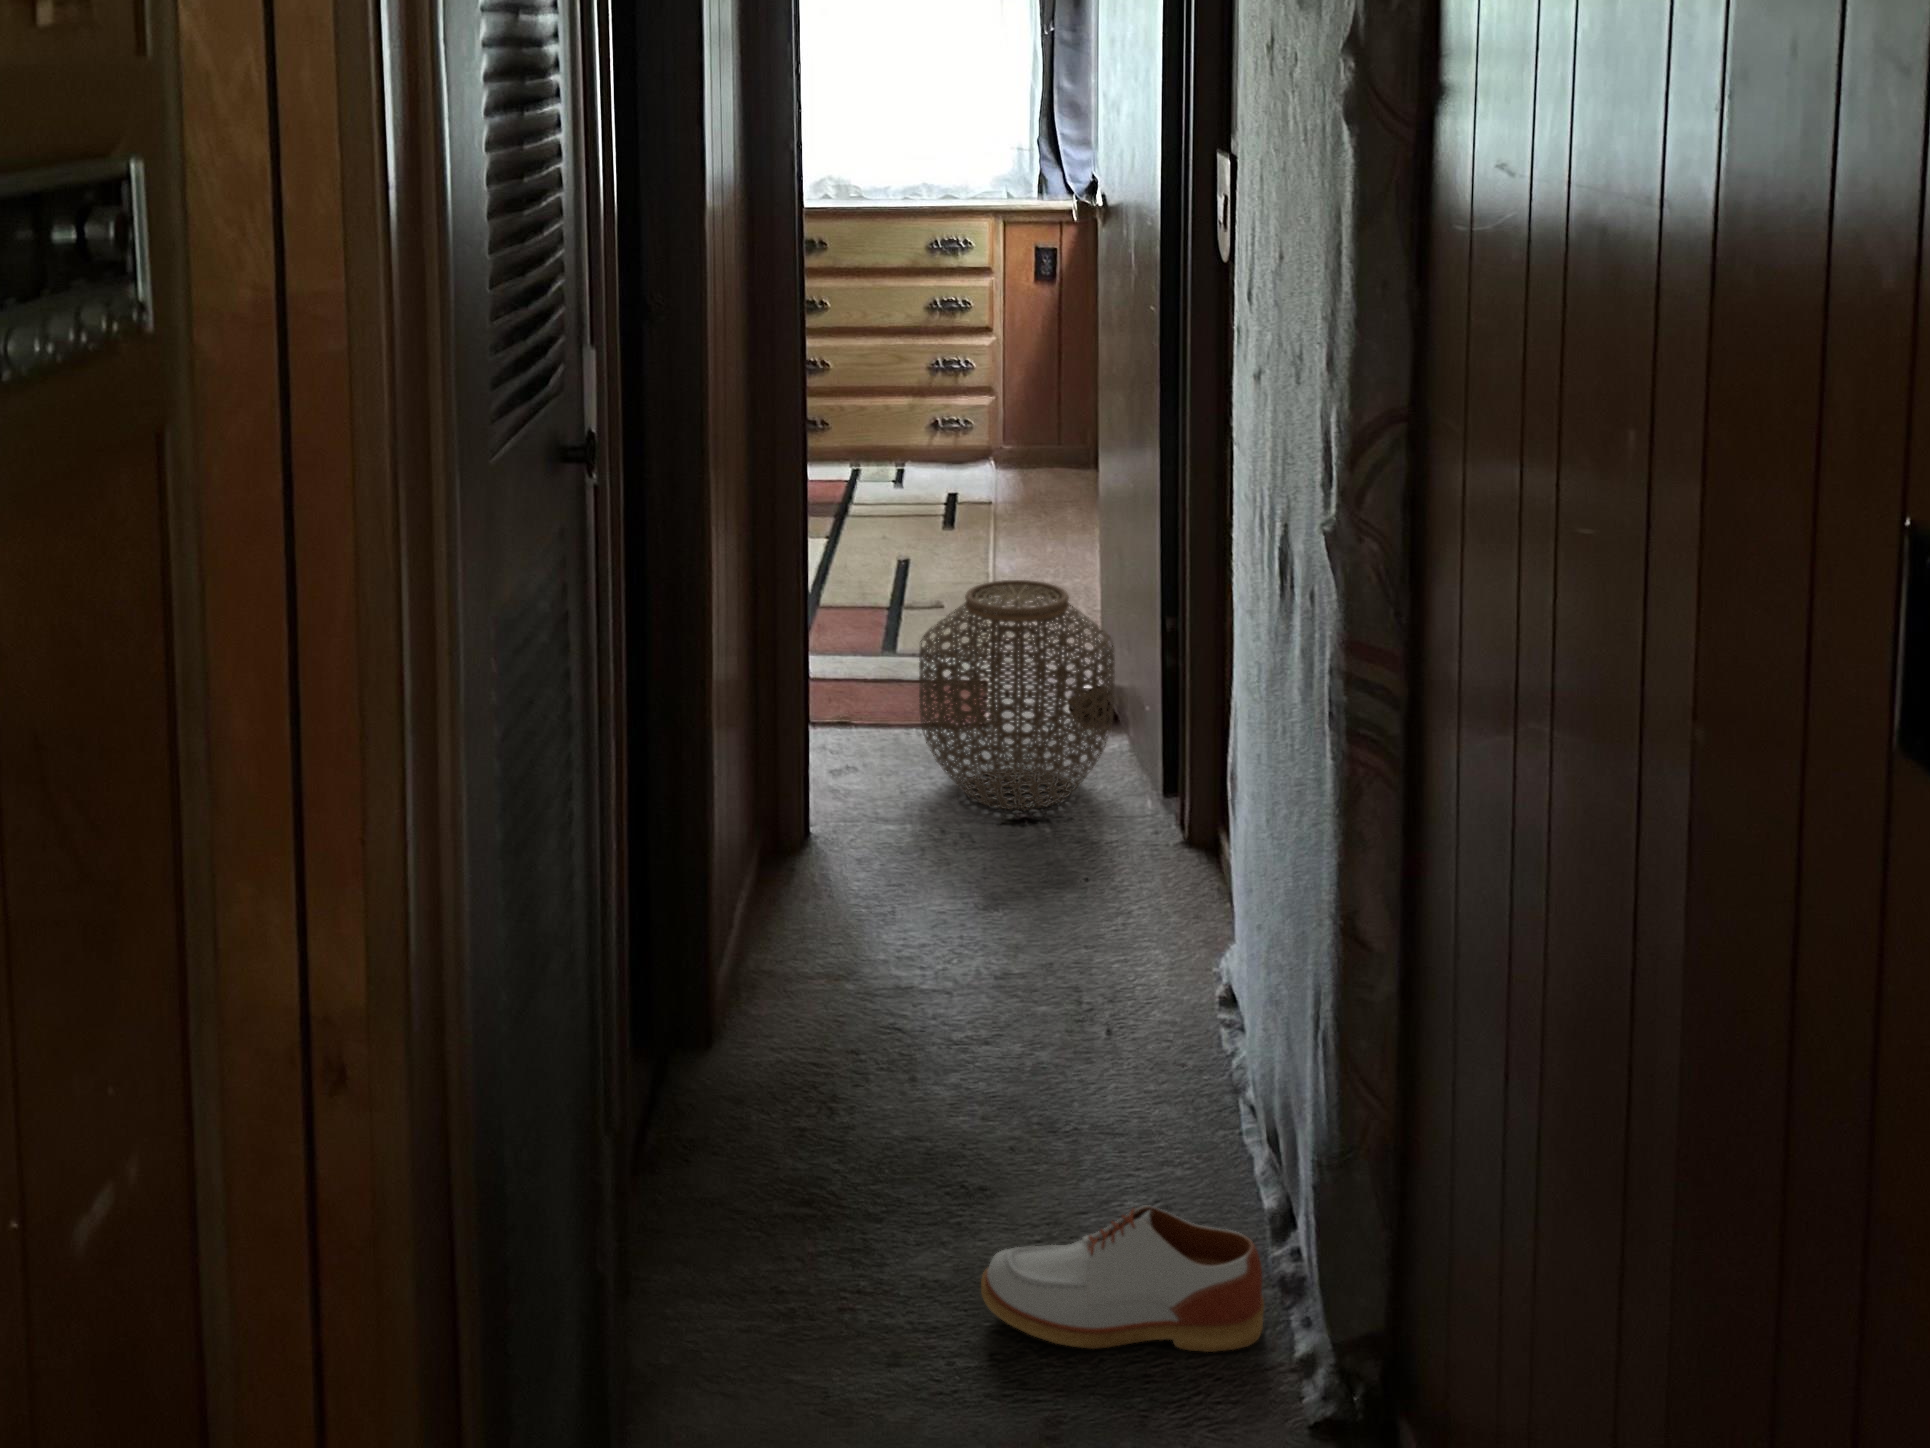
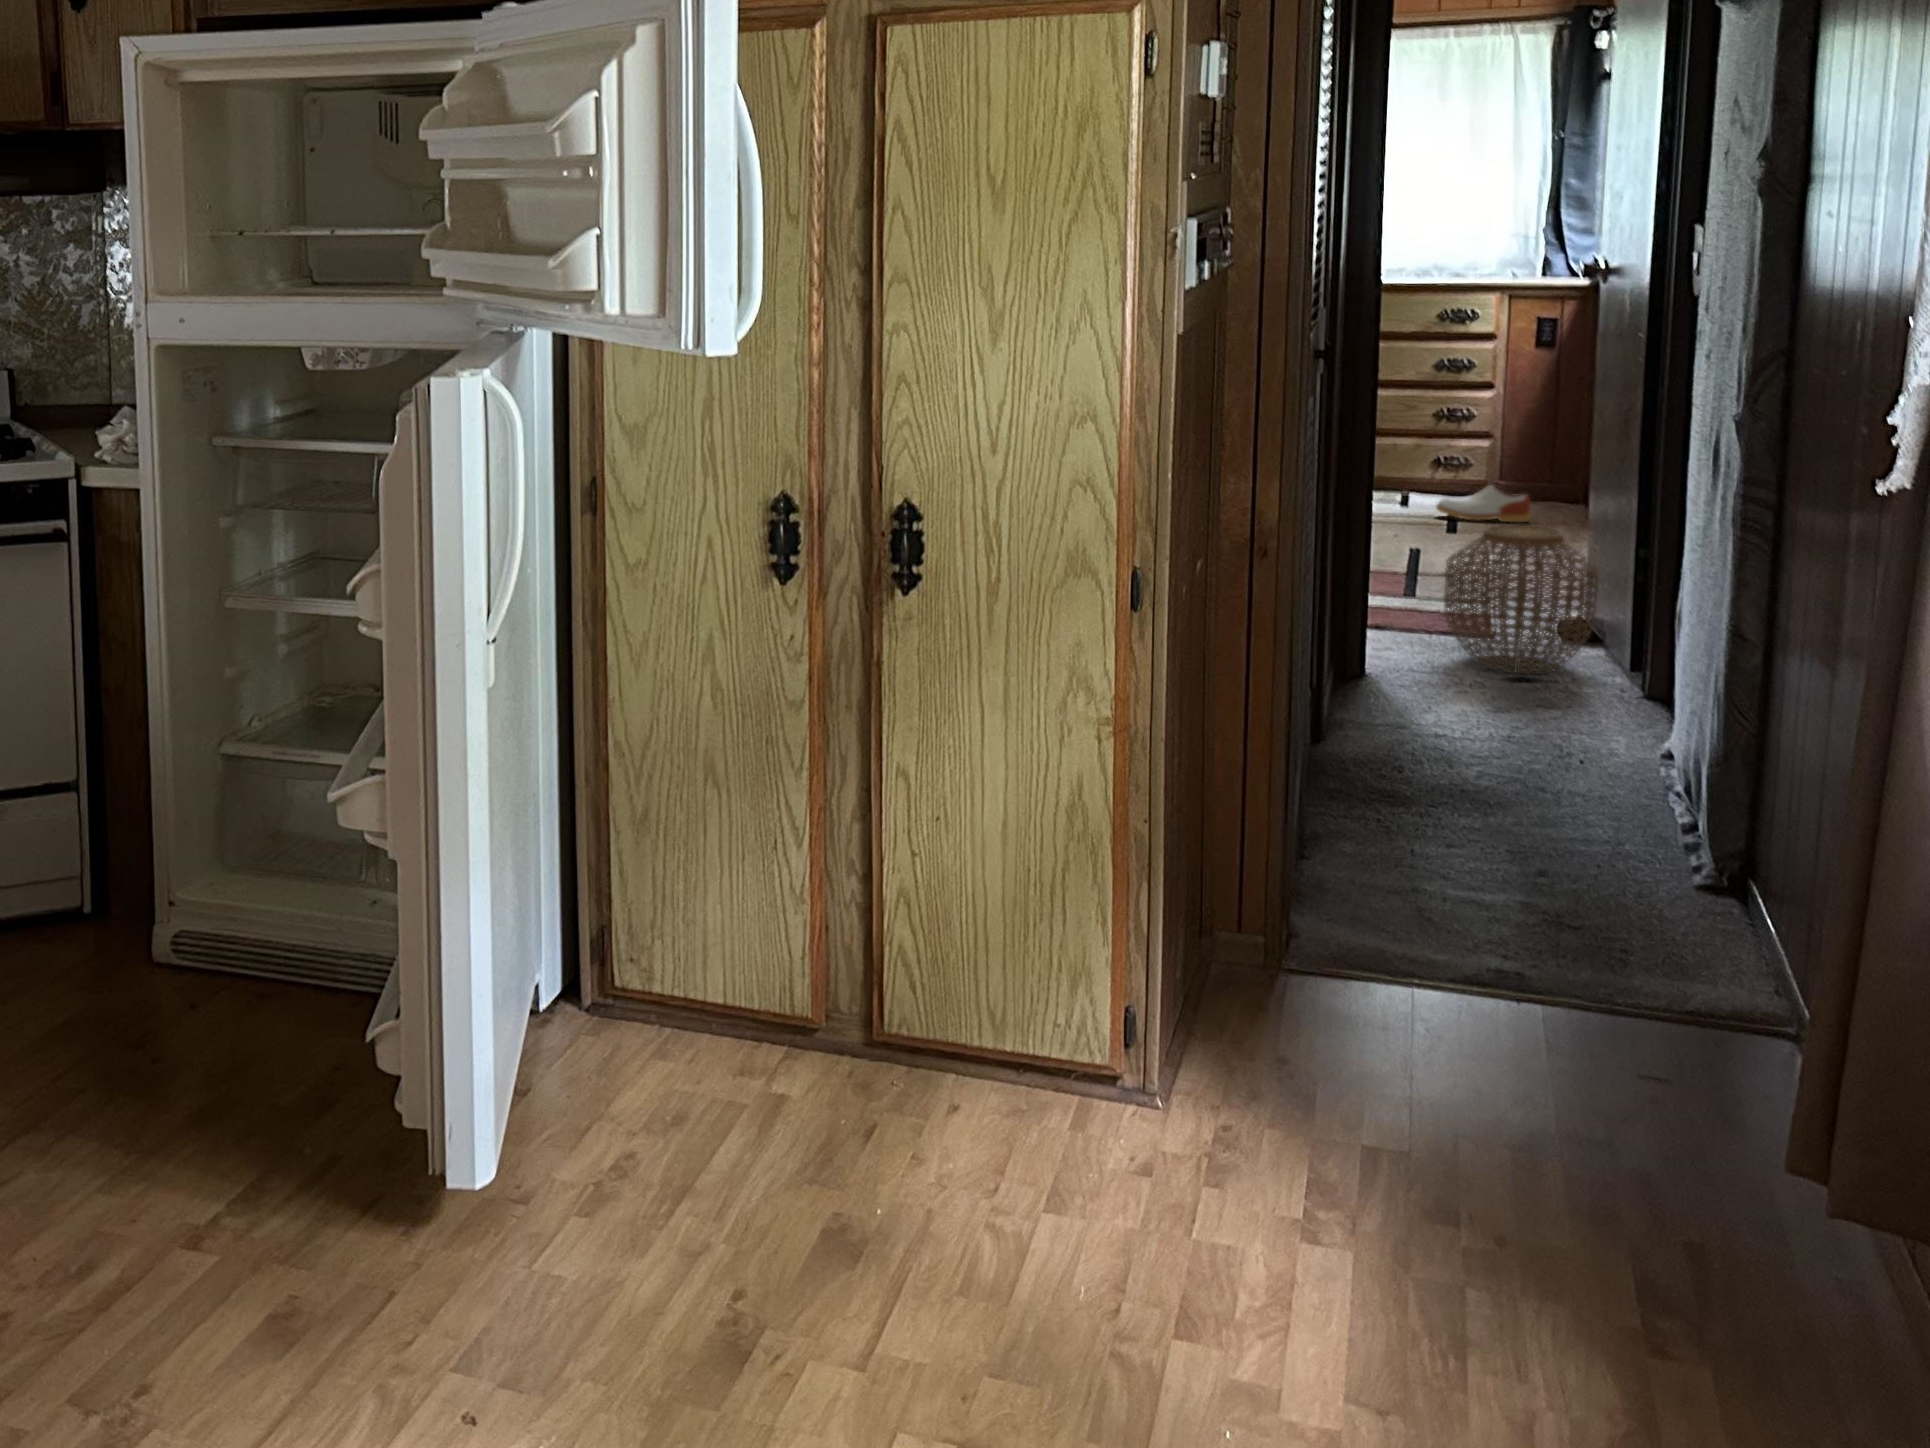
shoe: present [981,1205,1264,1352] -> present [1436,485,1531,522]

